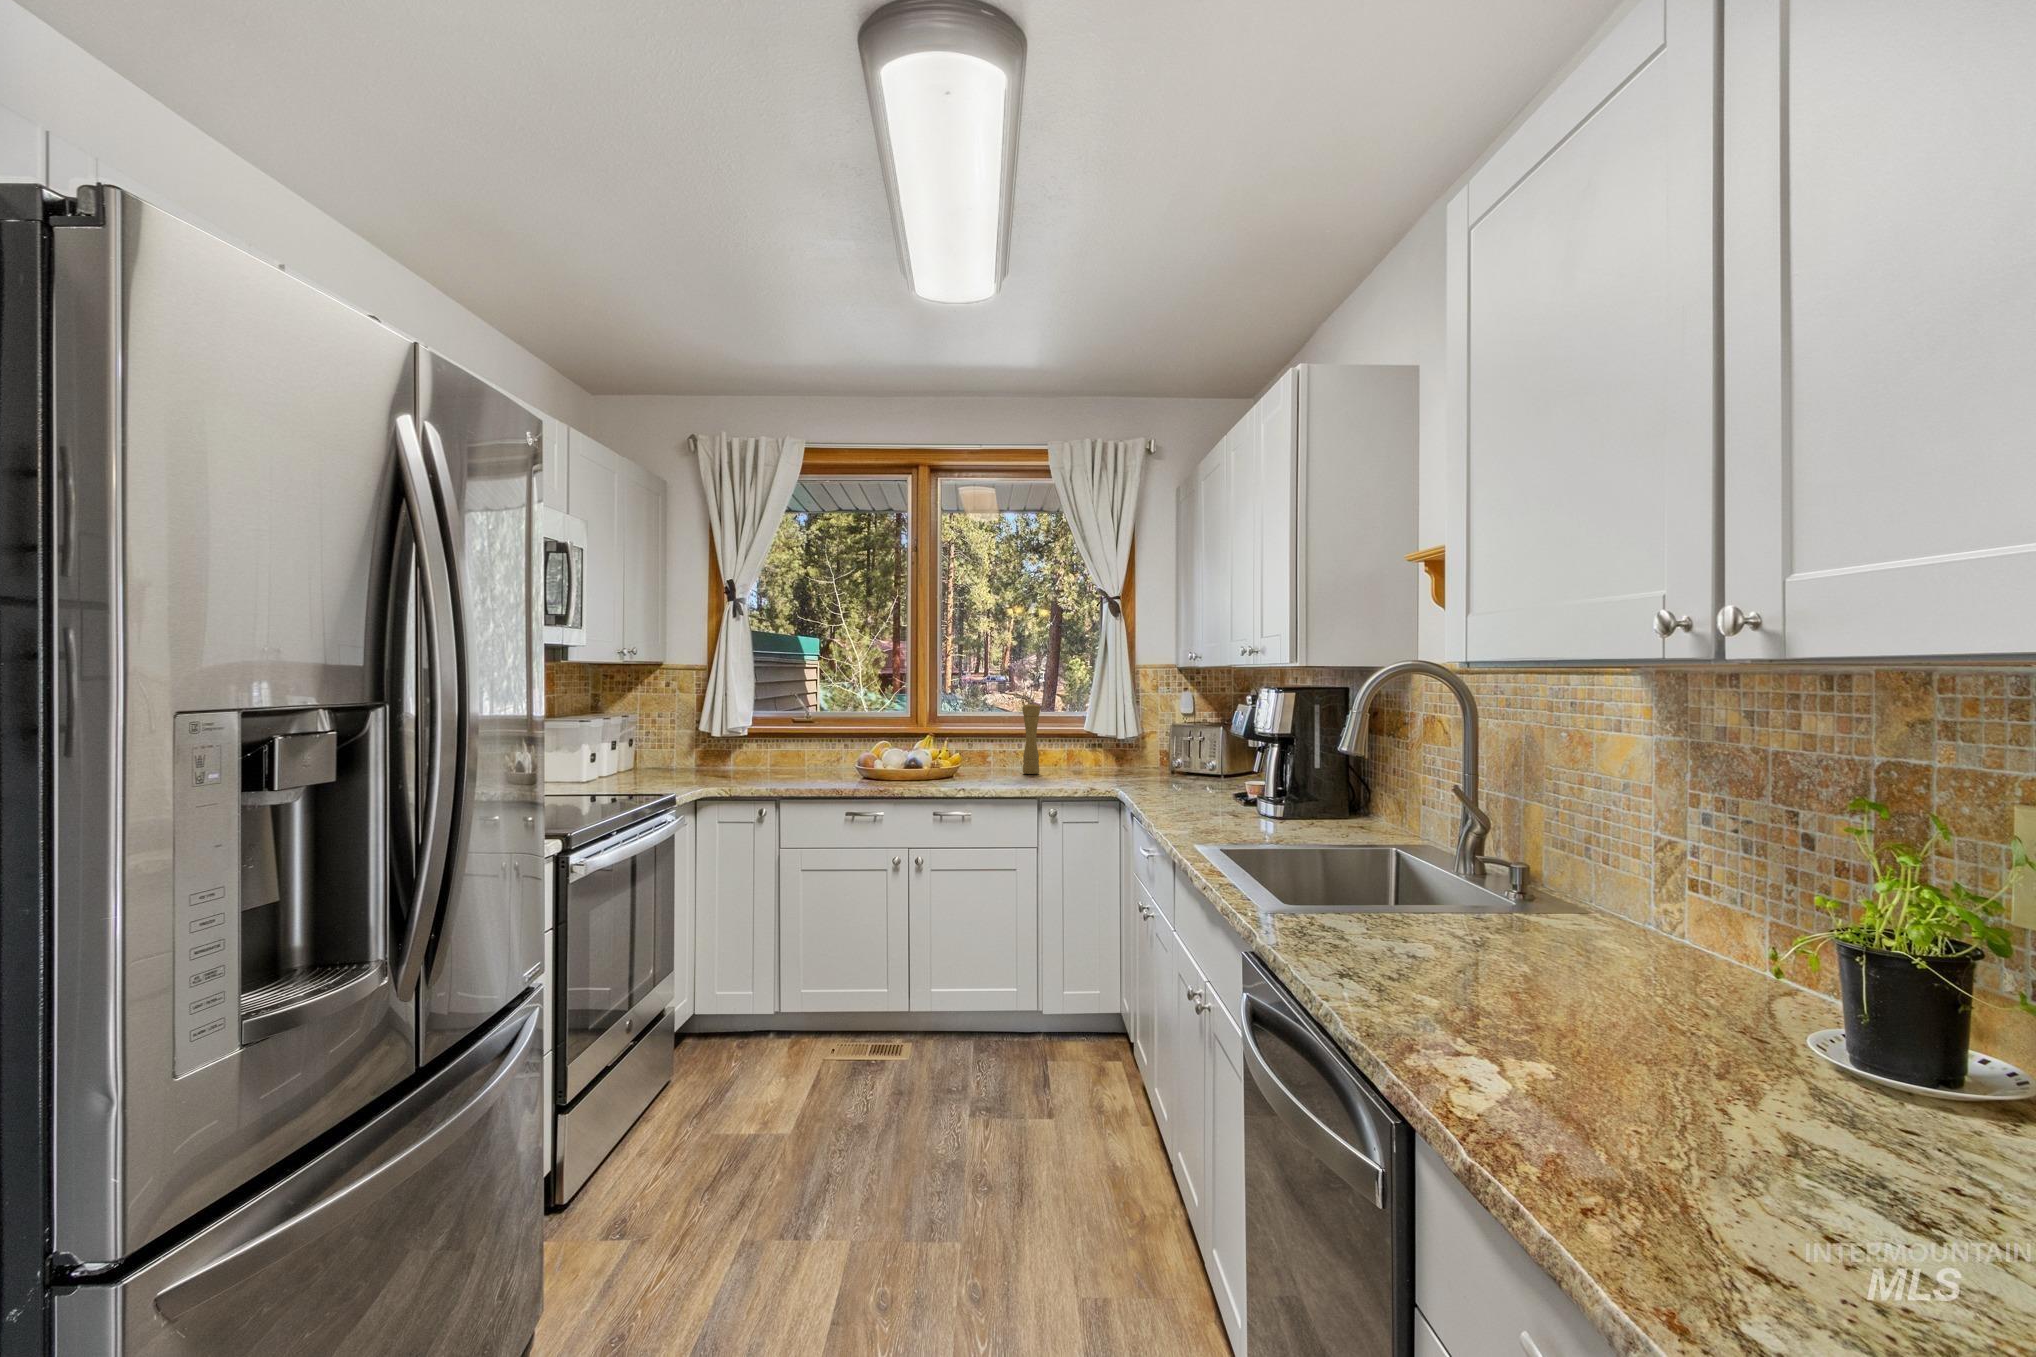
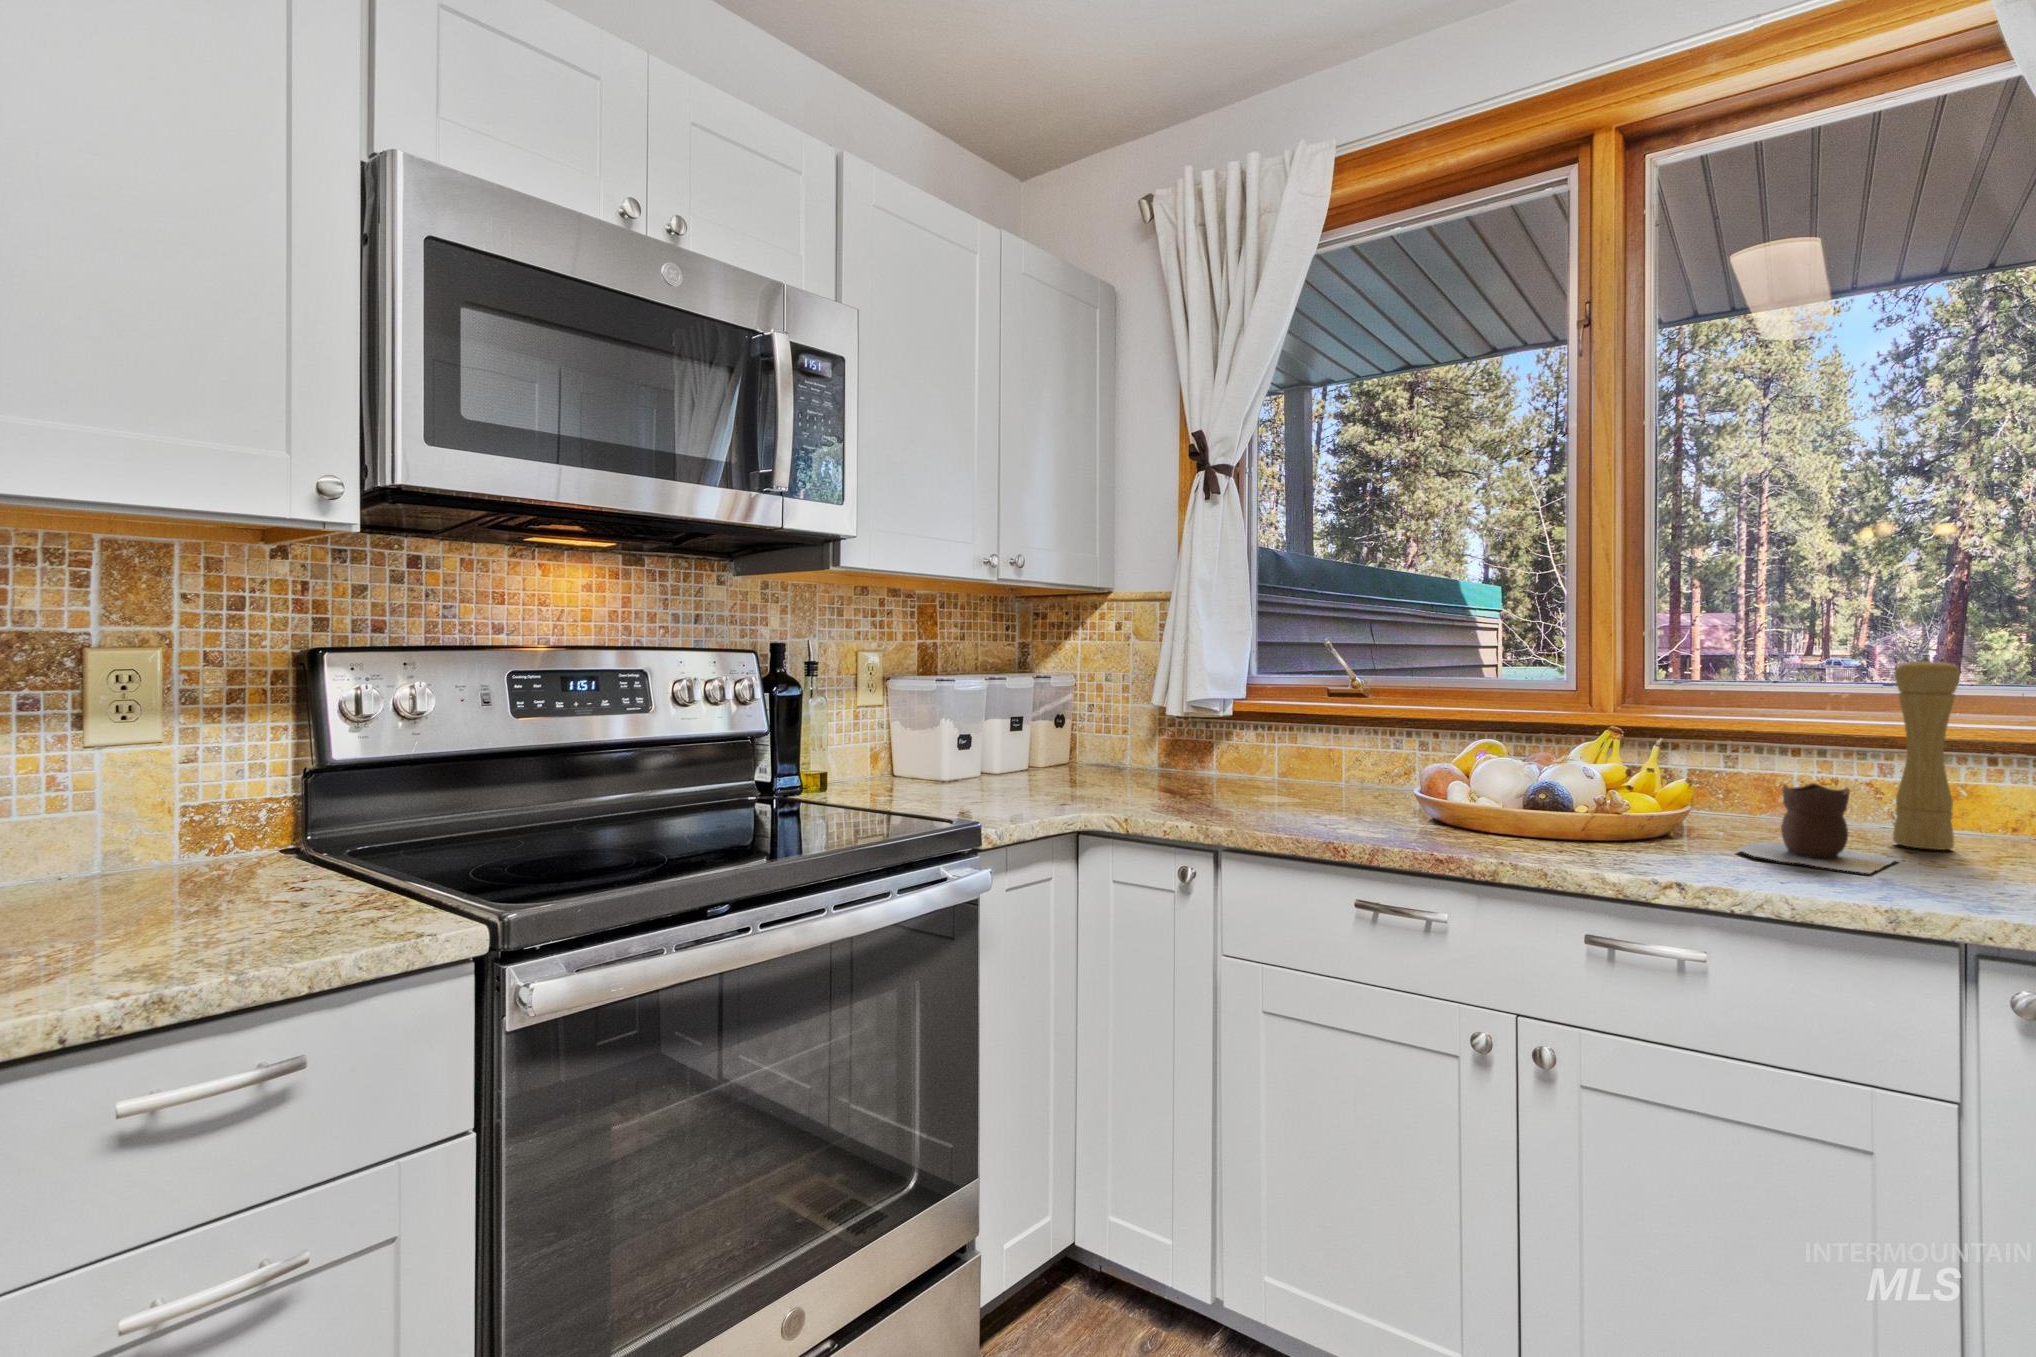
vase: none [976,751,1024,782] -> present [1738,783,1897,873]

